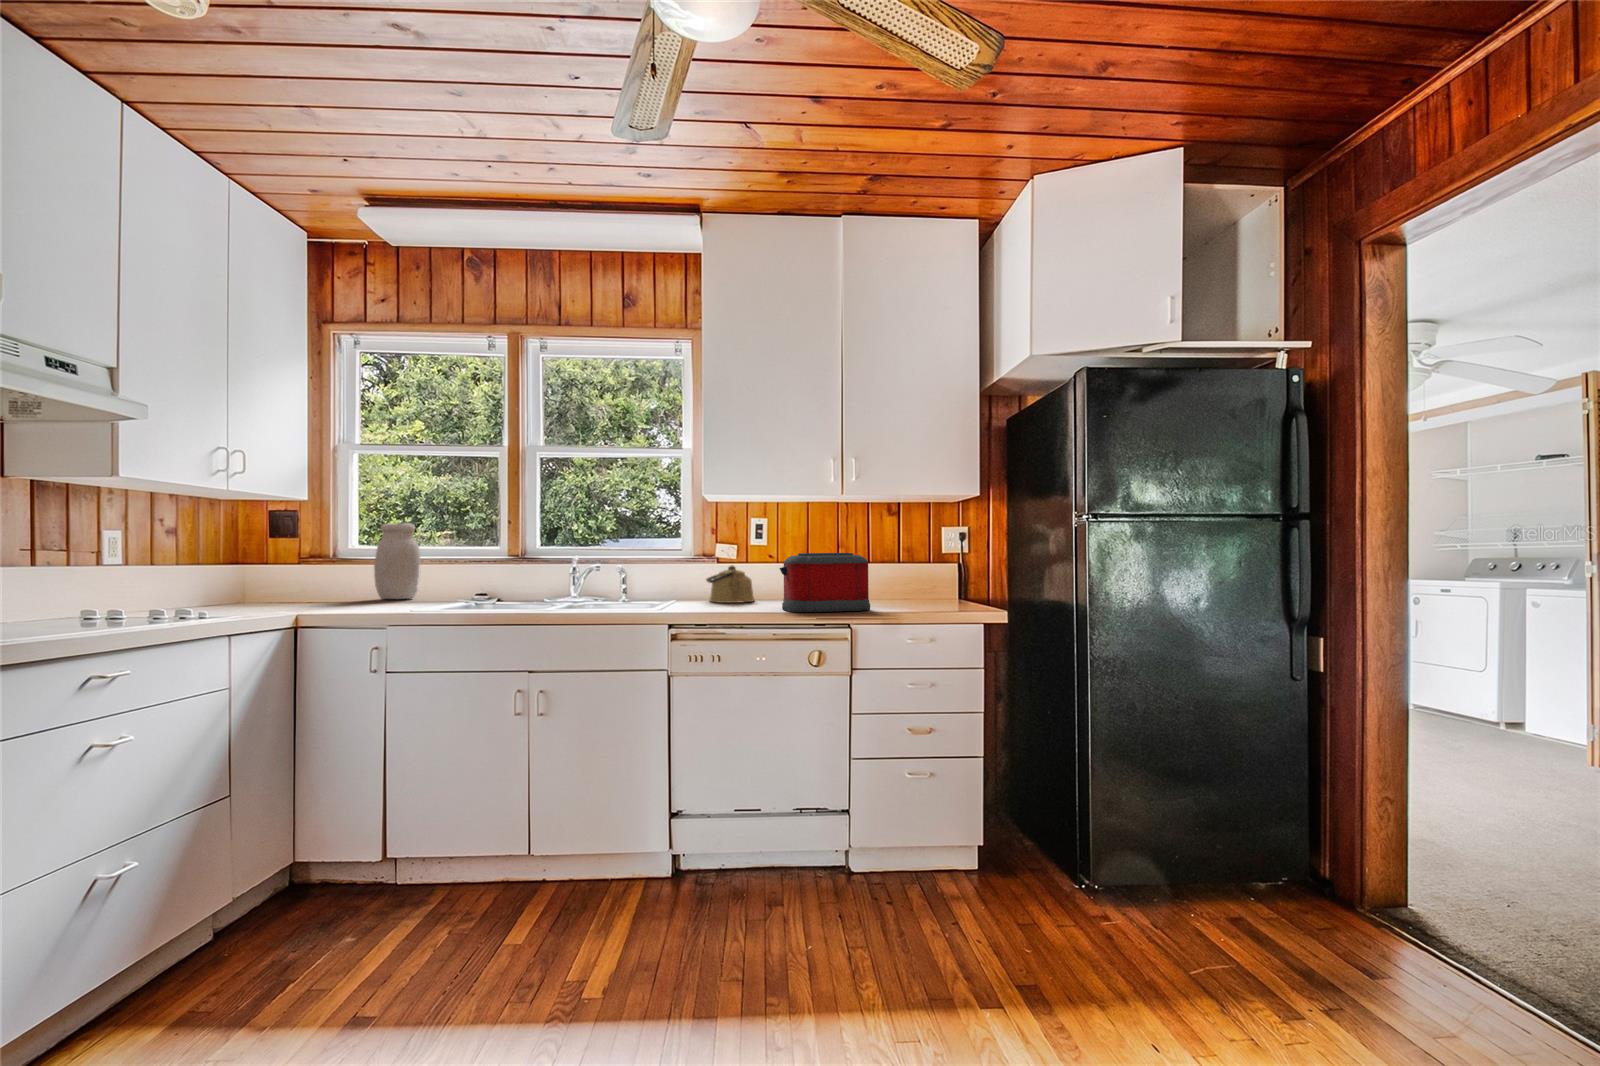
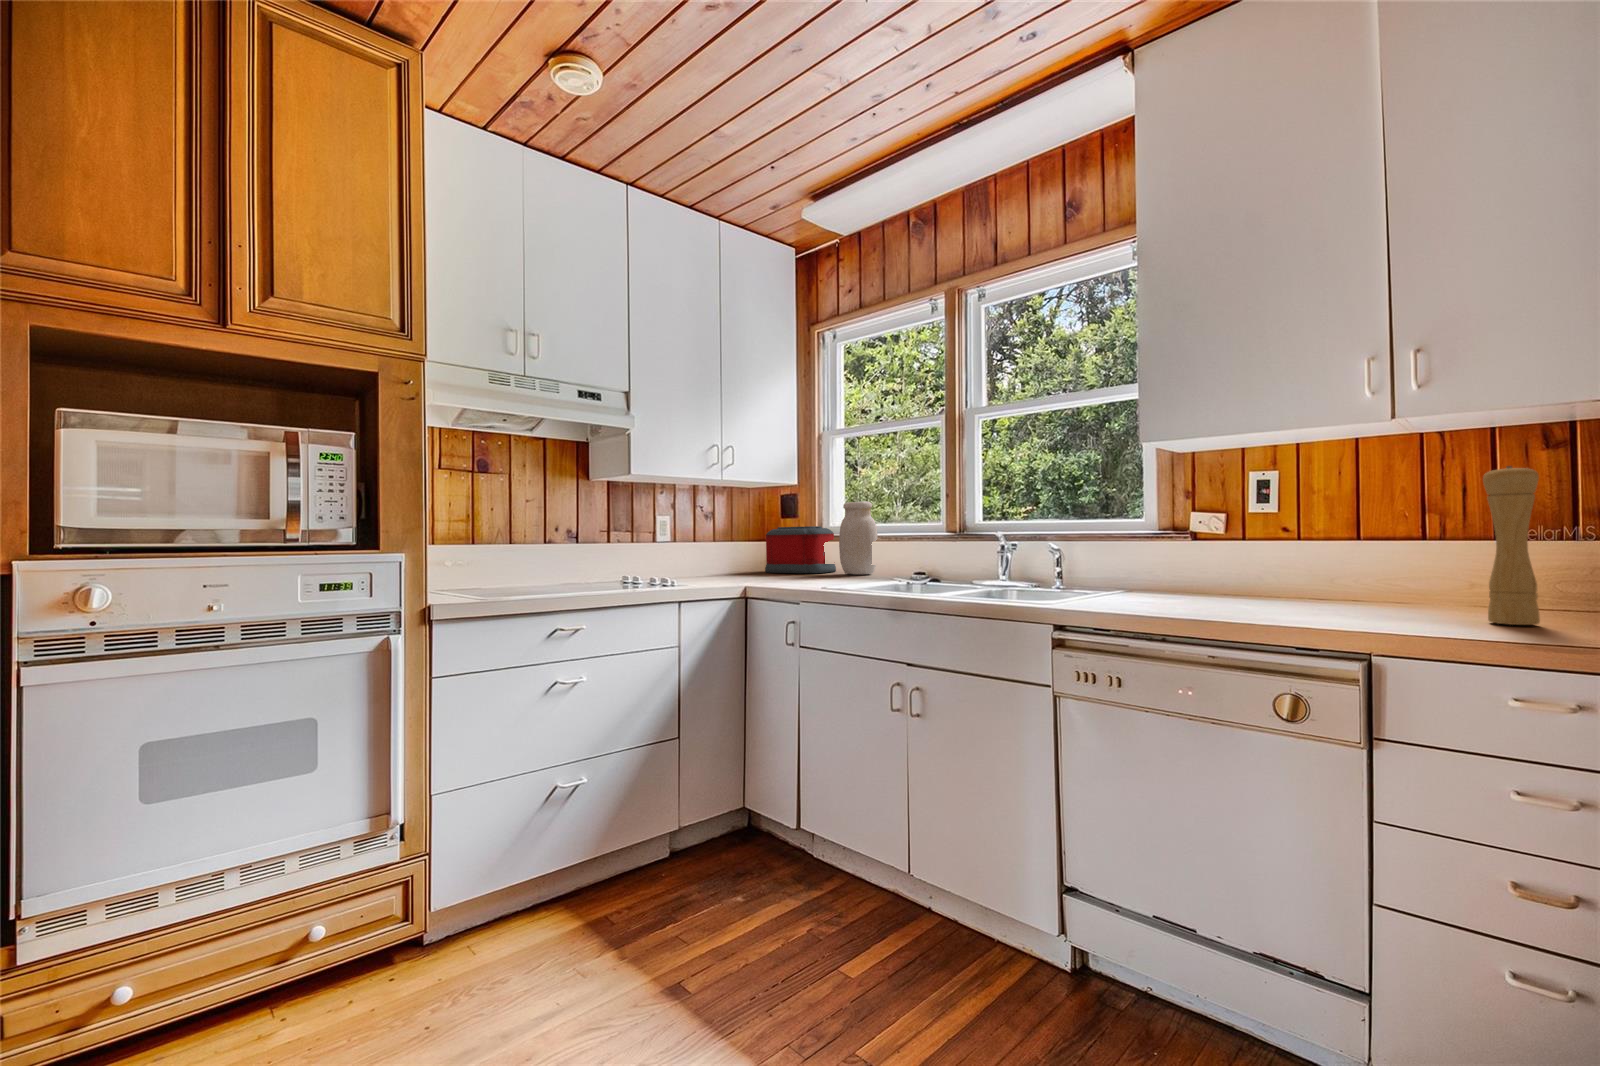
pepper mill: none [885,525,906,608] -> present [1483,466,1540,625]
toaster: present [780,553,870,612] -> present [765,526,836,573]
kettle: present [706,566,755,603] -> none [1162,543,1244,597]

